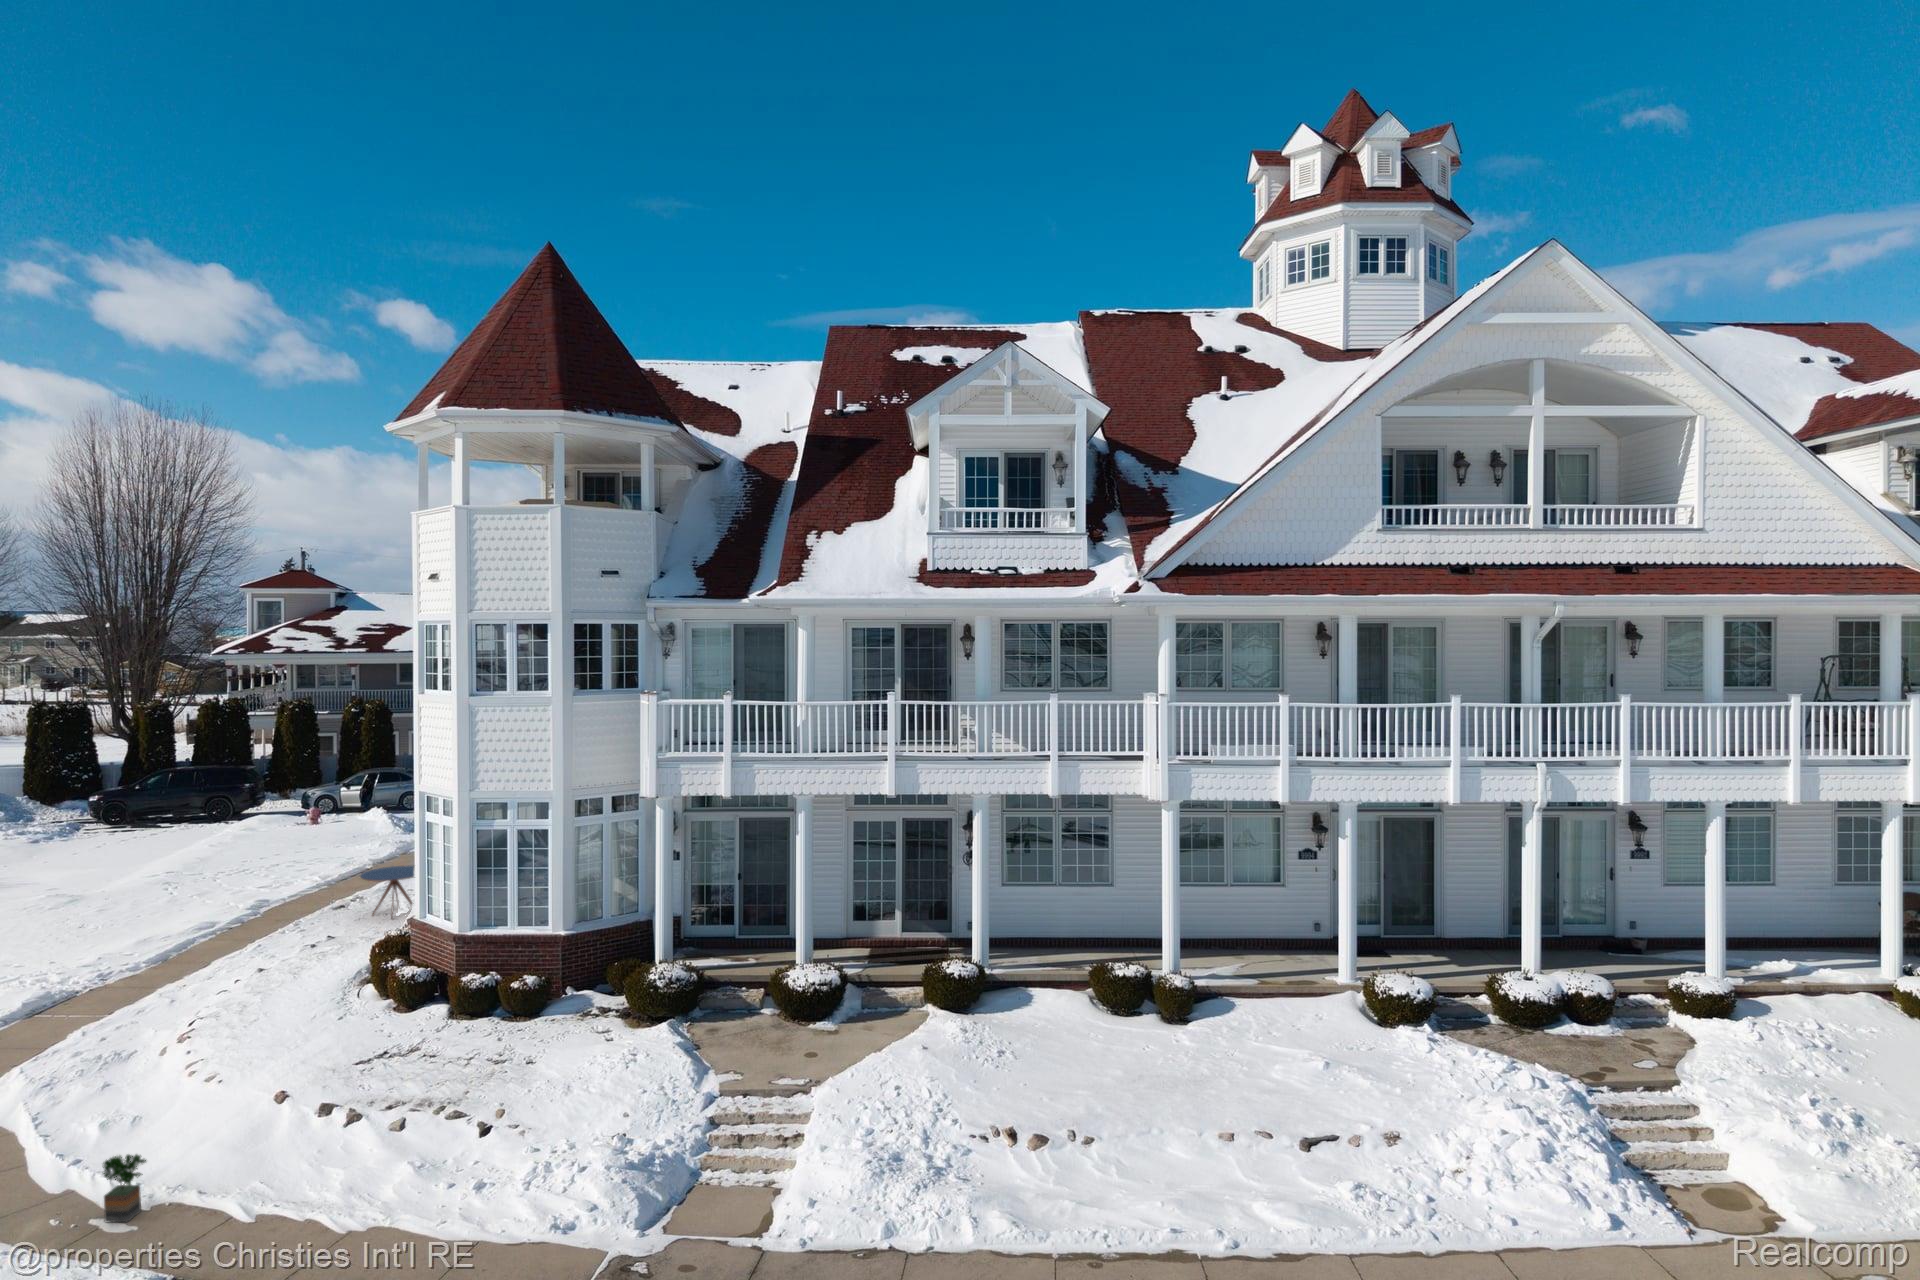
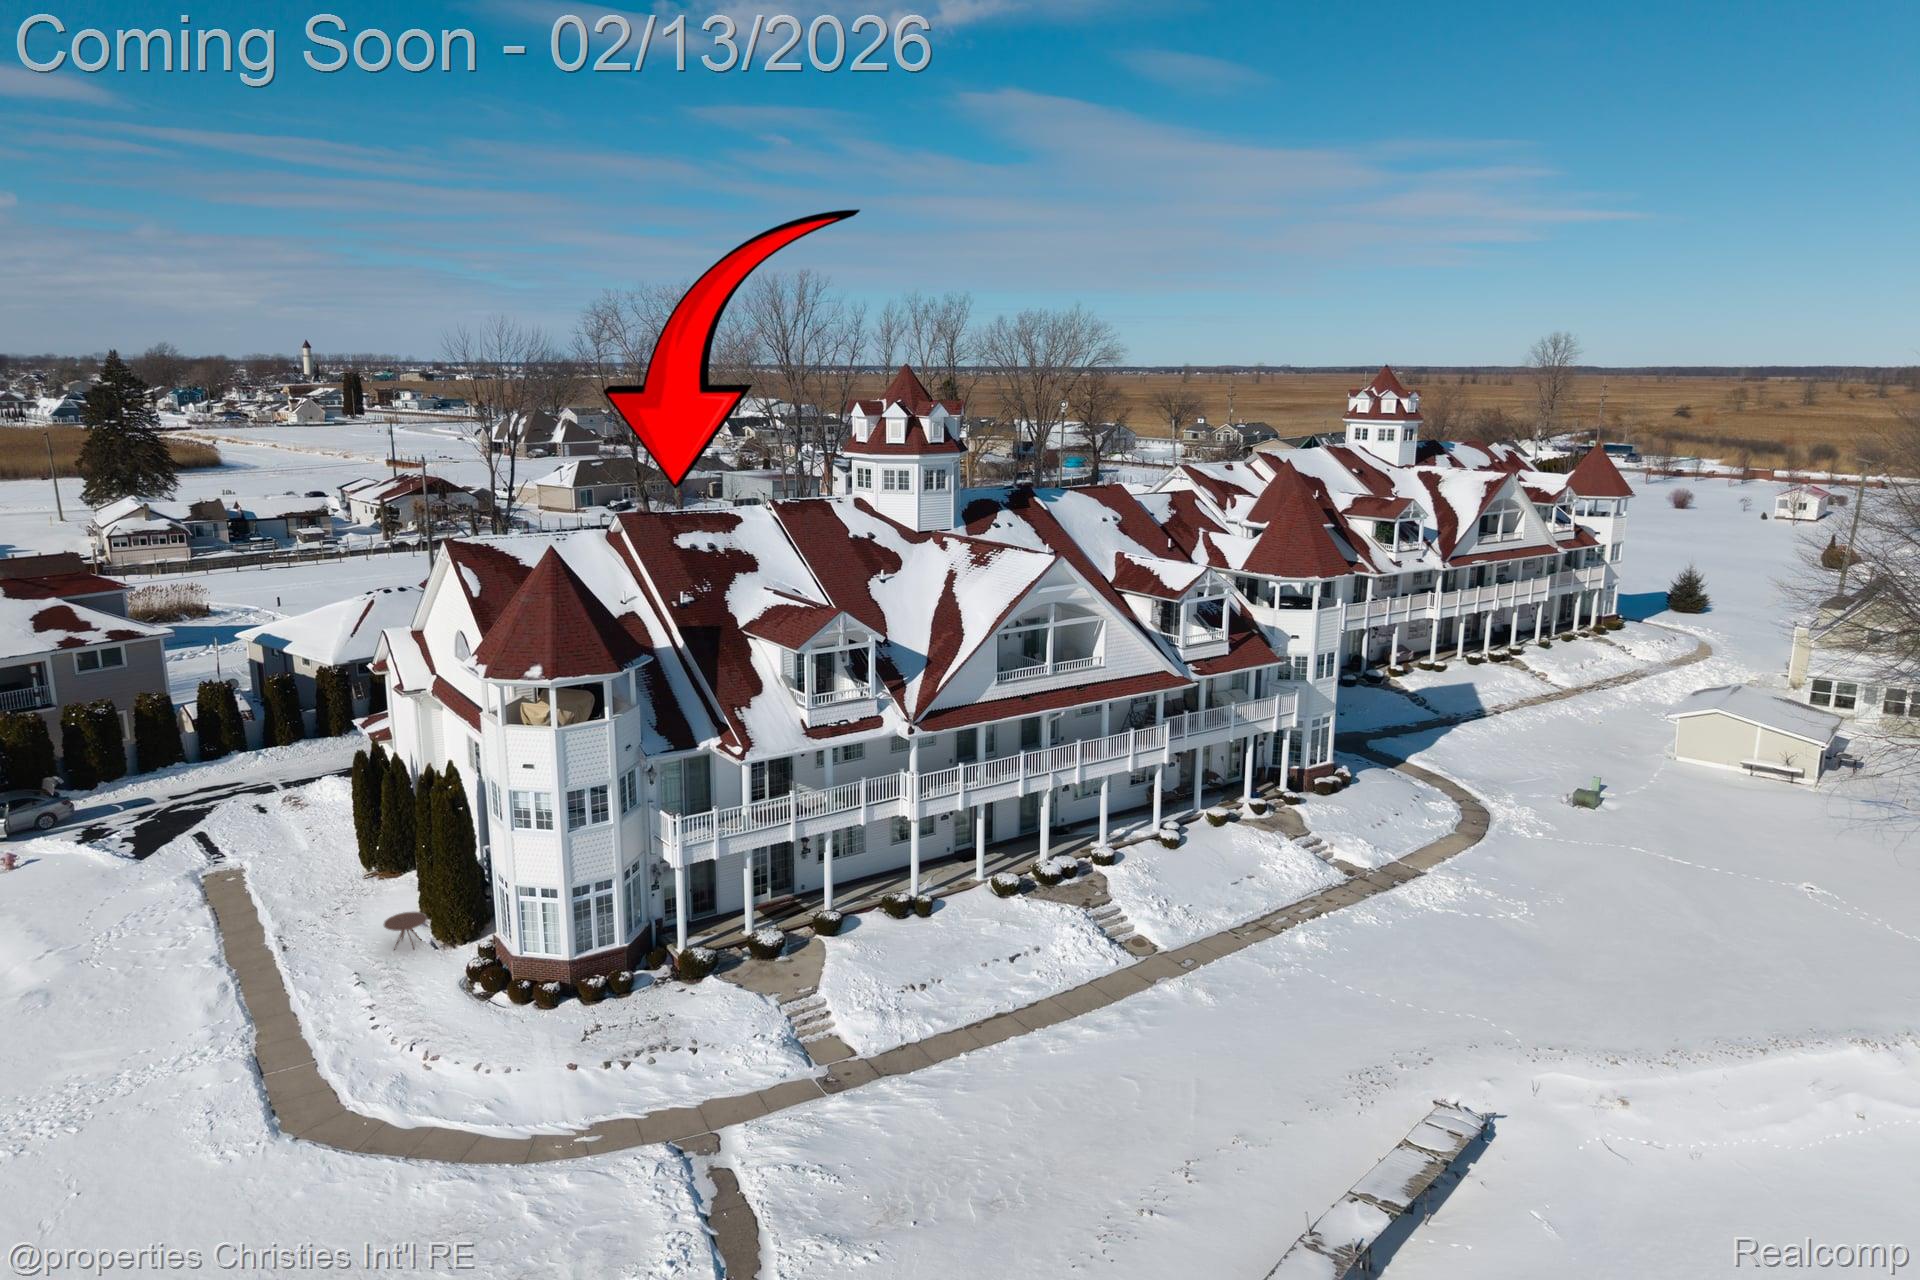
potted tree: present [103,1154,146,1222] -> none [585,1107,607,1139]

